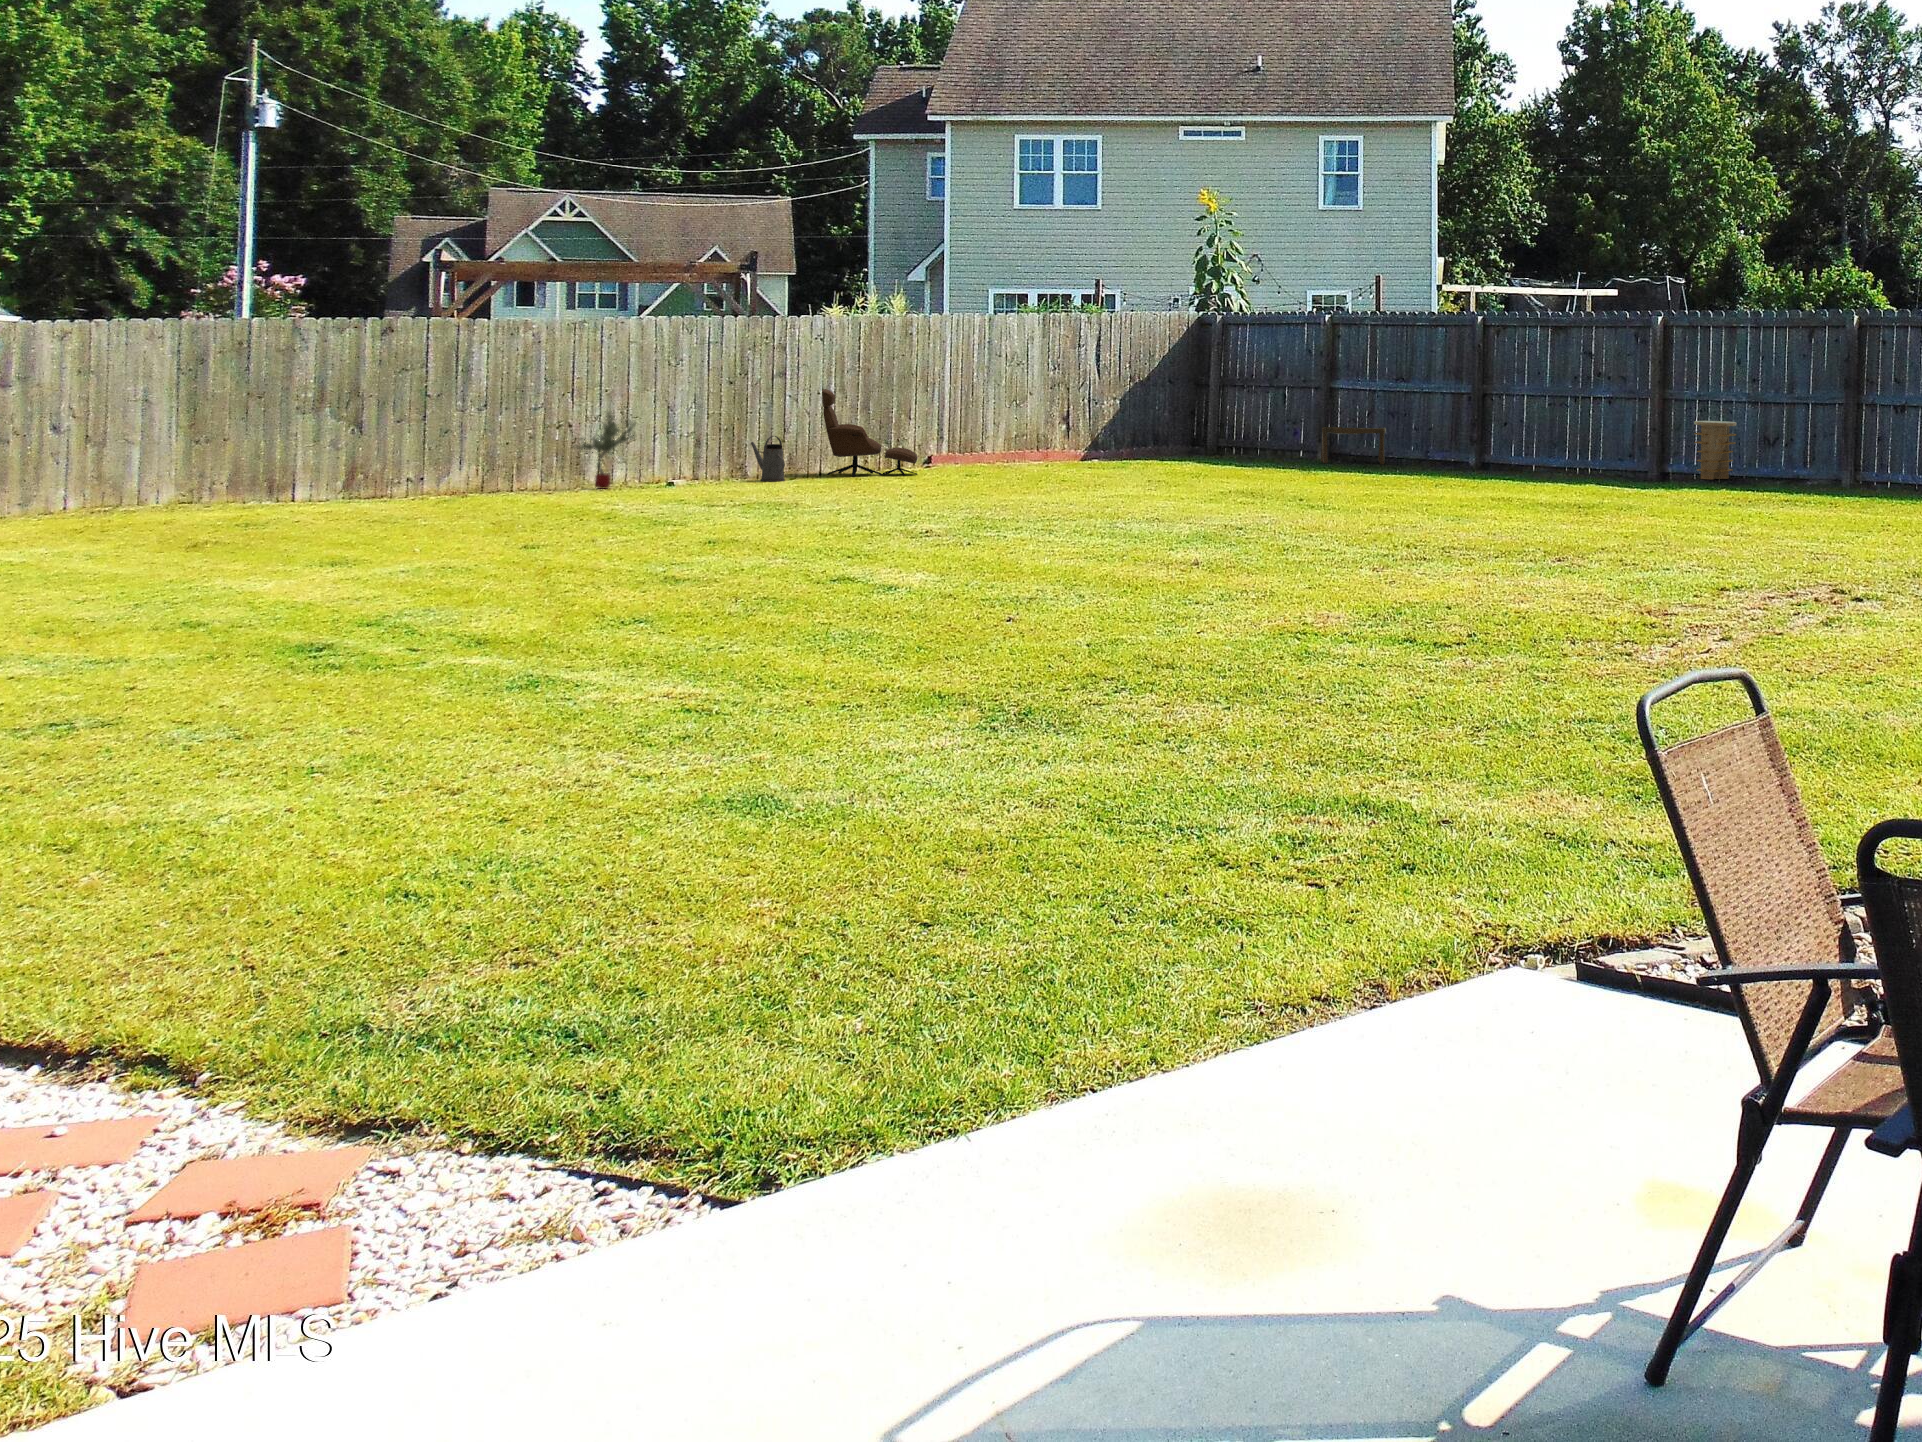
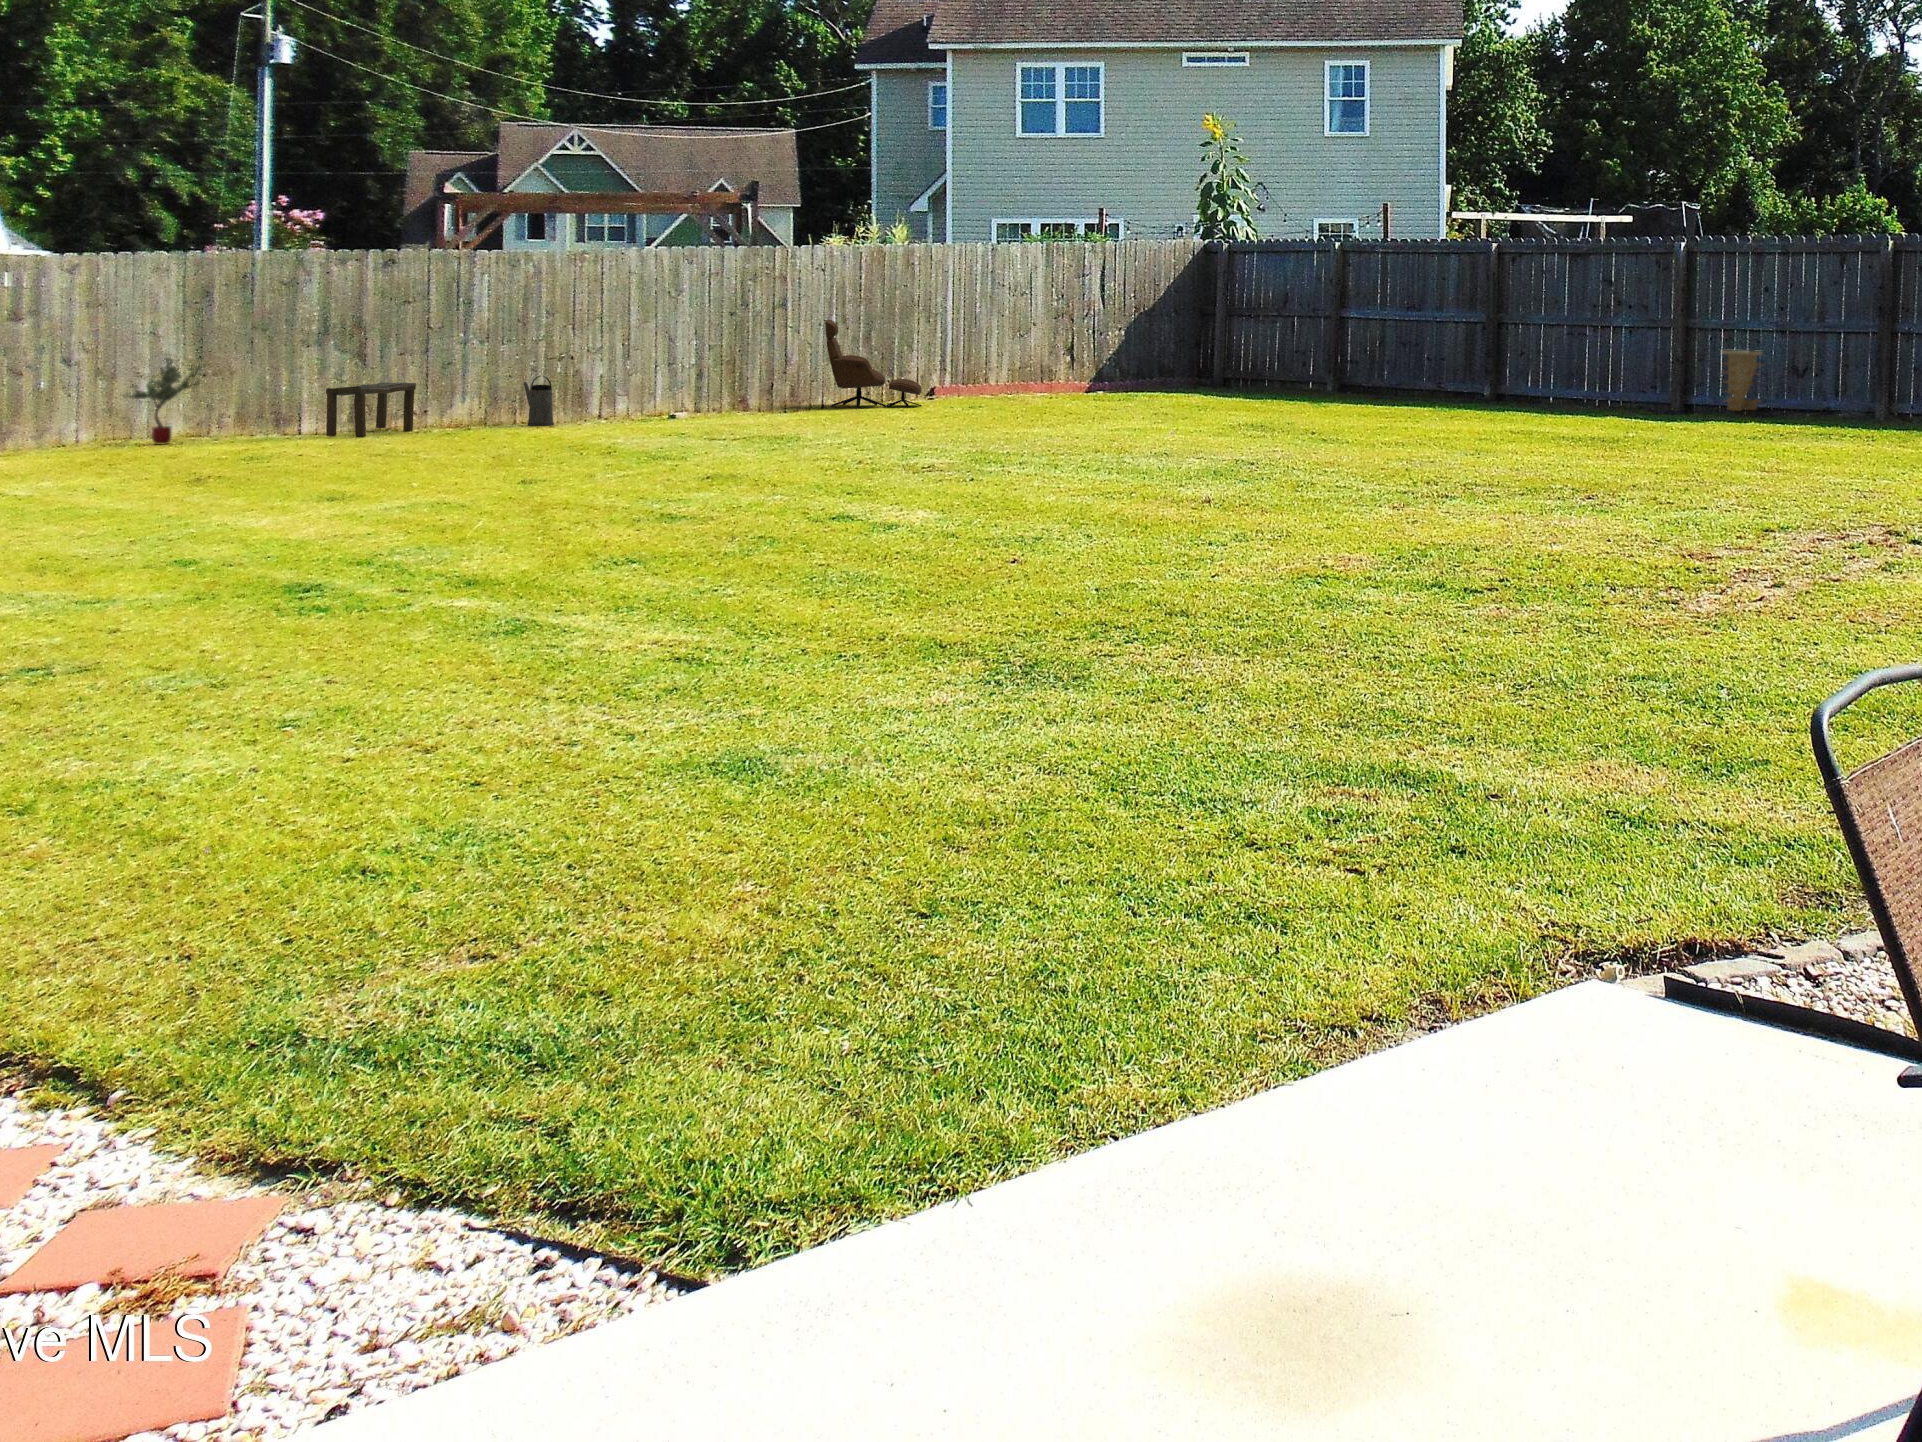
potted tree: present [573,411,635,489] -> present [121,353,201,444]
bench: present [1321,427,1386,464] -> present [326,383,416,437]
watering can: present [751,436,785,481] -> present [524,376,554,426]

